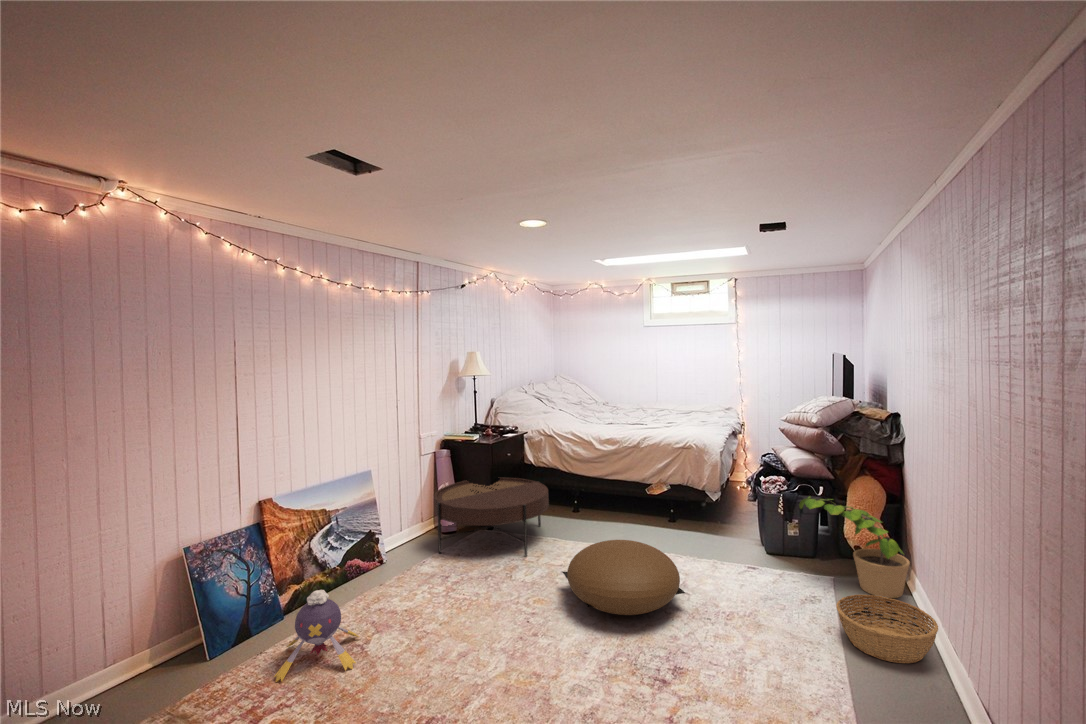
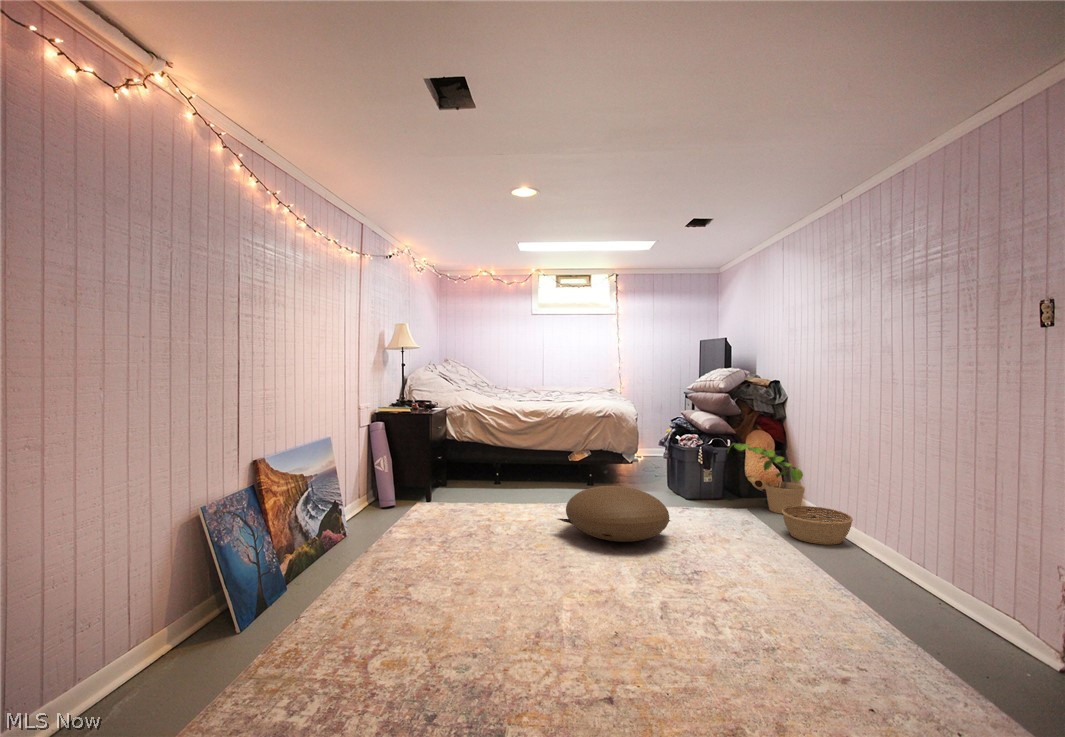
coffee table: present [434,478,549,557] -> none [385,451,503,524]
plush toy: present [274,590,359,682] -> none [335,535,432,630]

